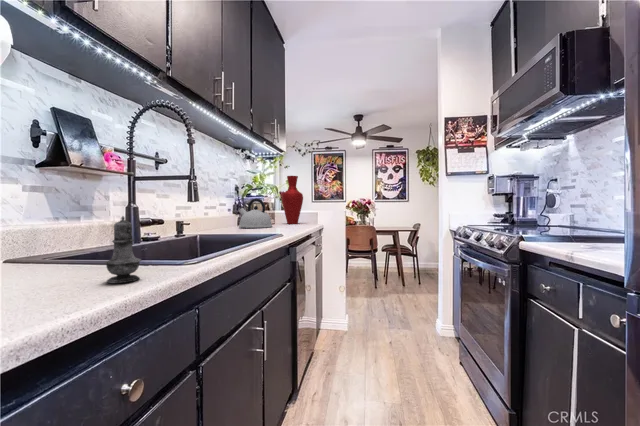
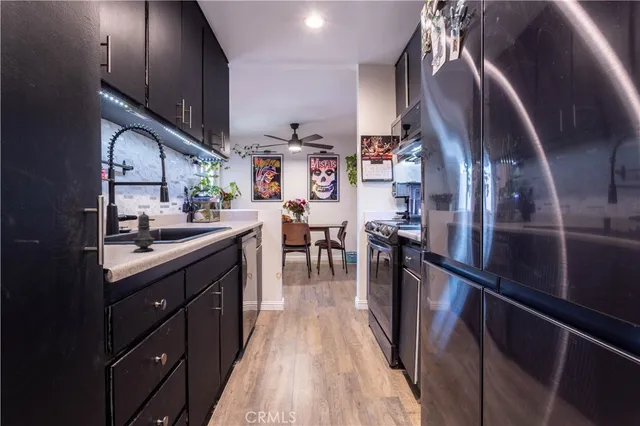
vase: present [282,176,303,224] -> none [227,179,246,220]
kettle: present [239,198,272,228] -> none [190,199,220,223]

